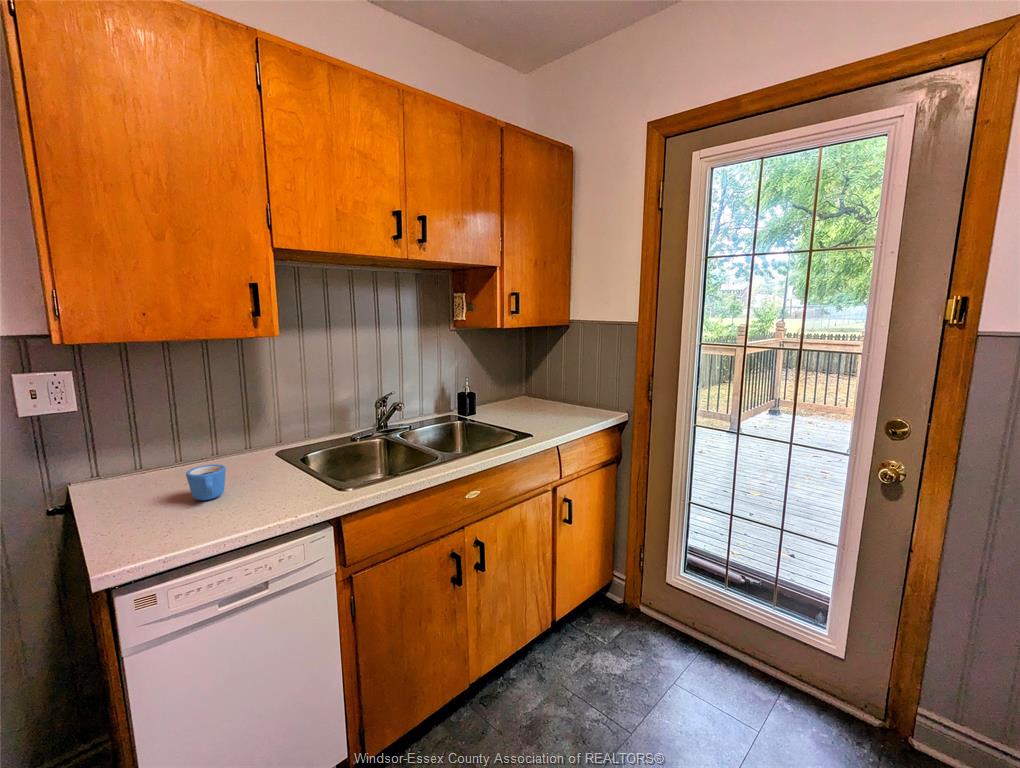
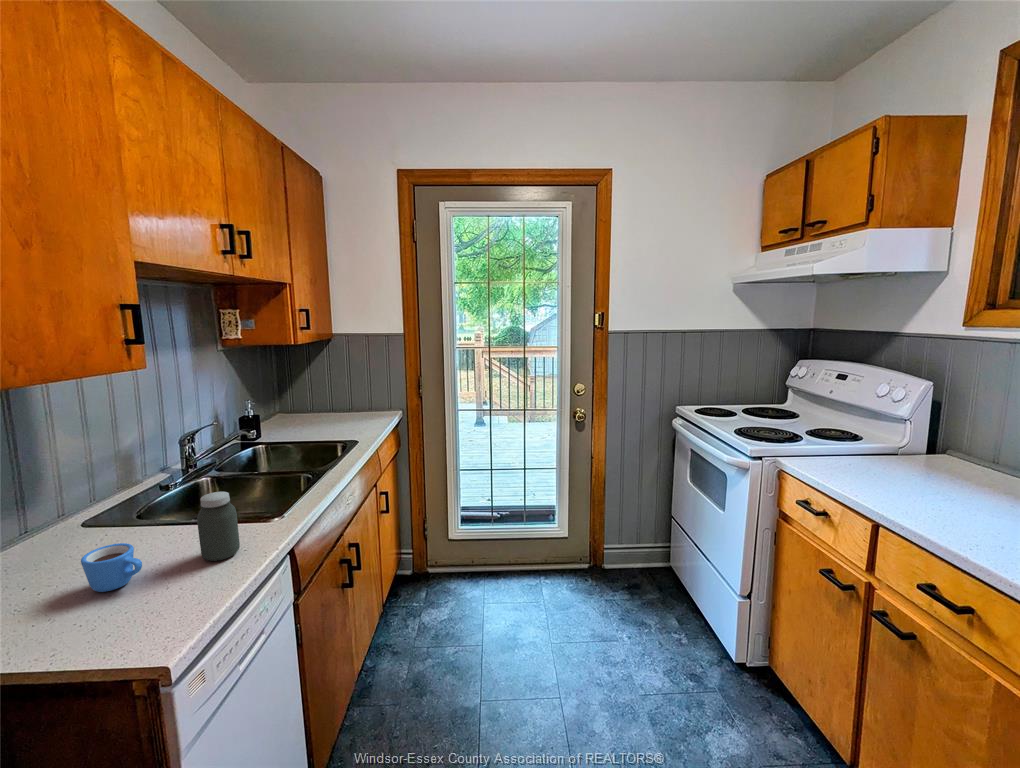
jar: none [260,443,297,506] -> present [197,492,240,561]

